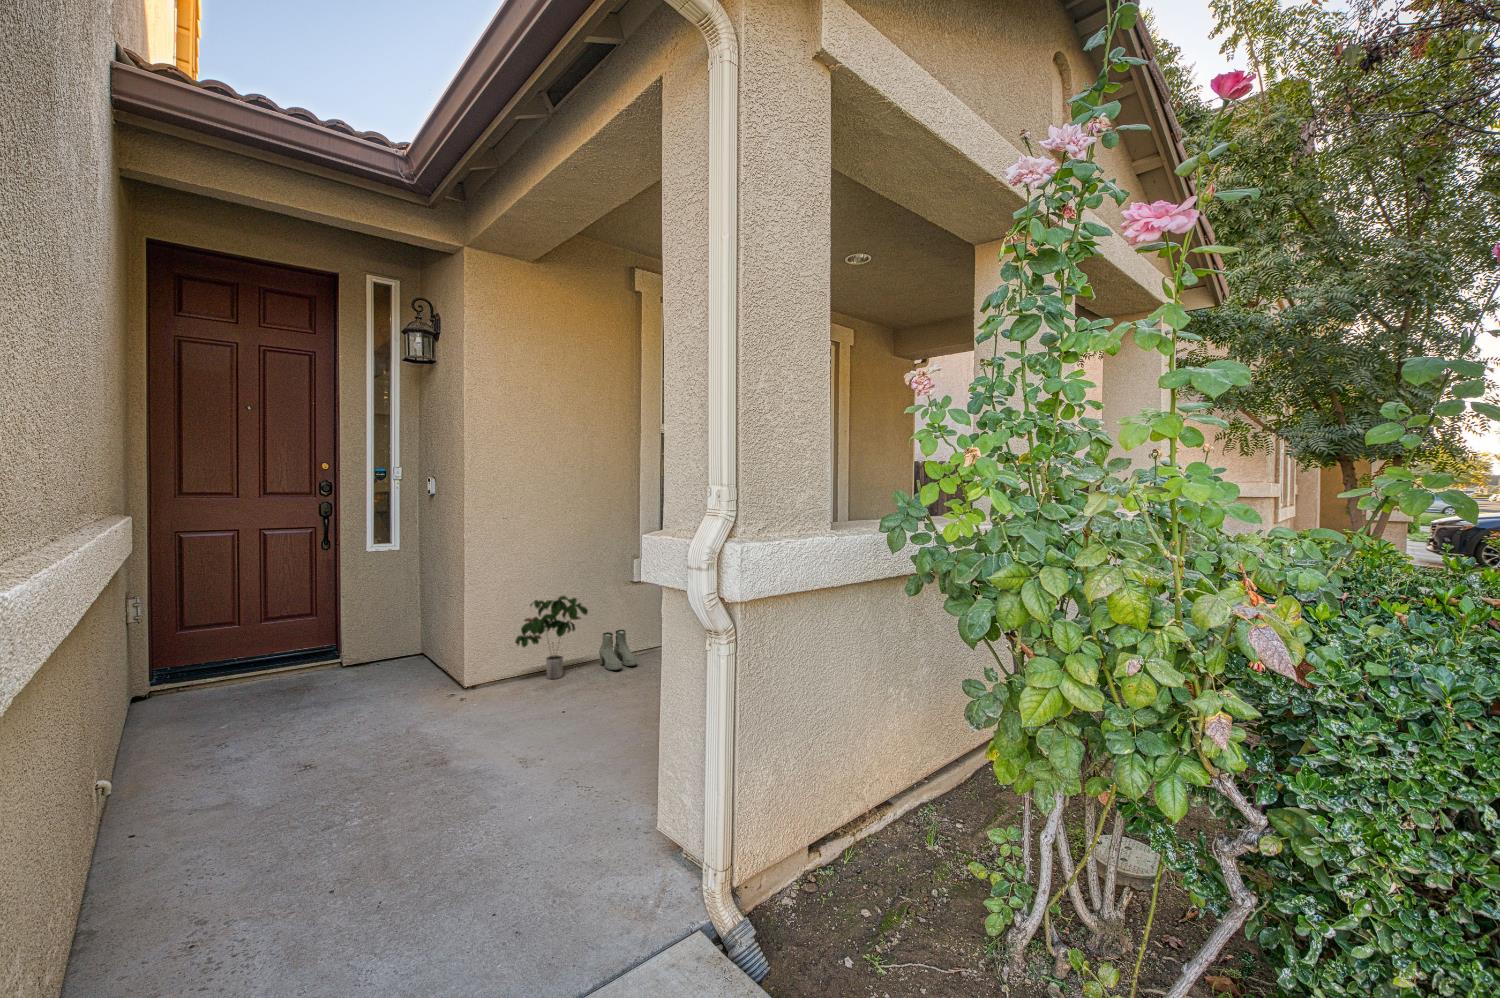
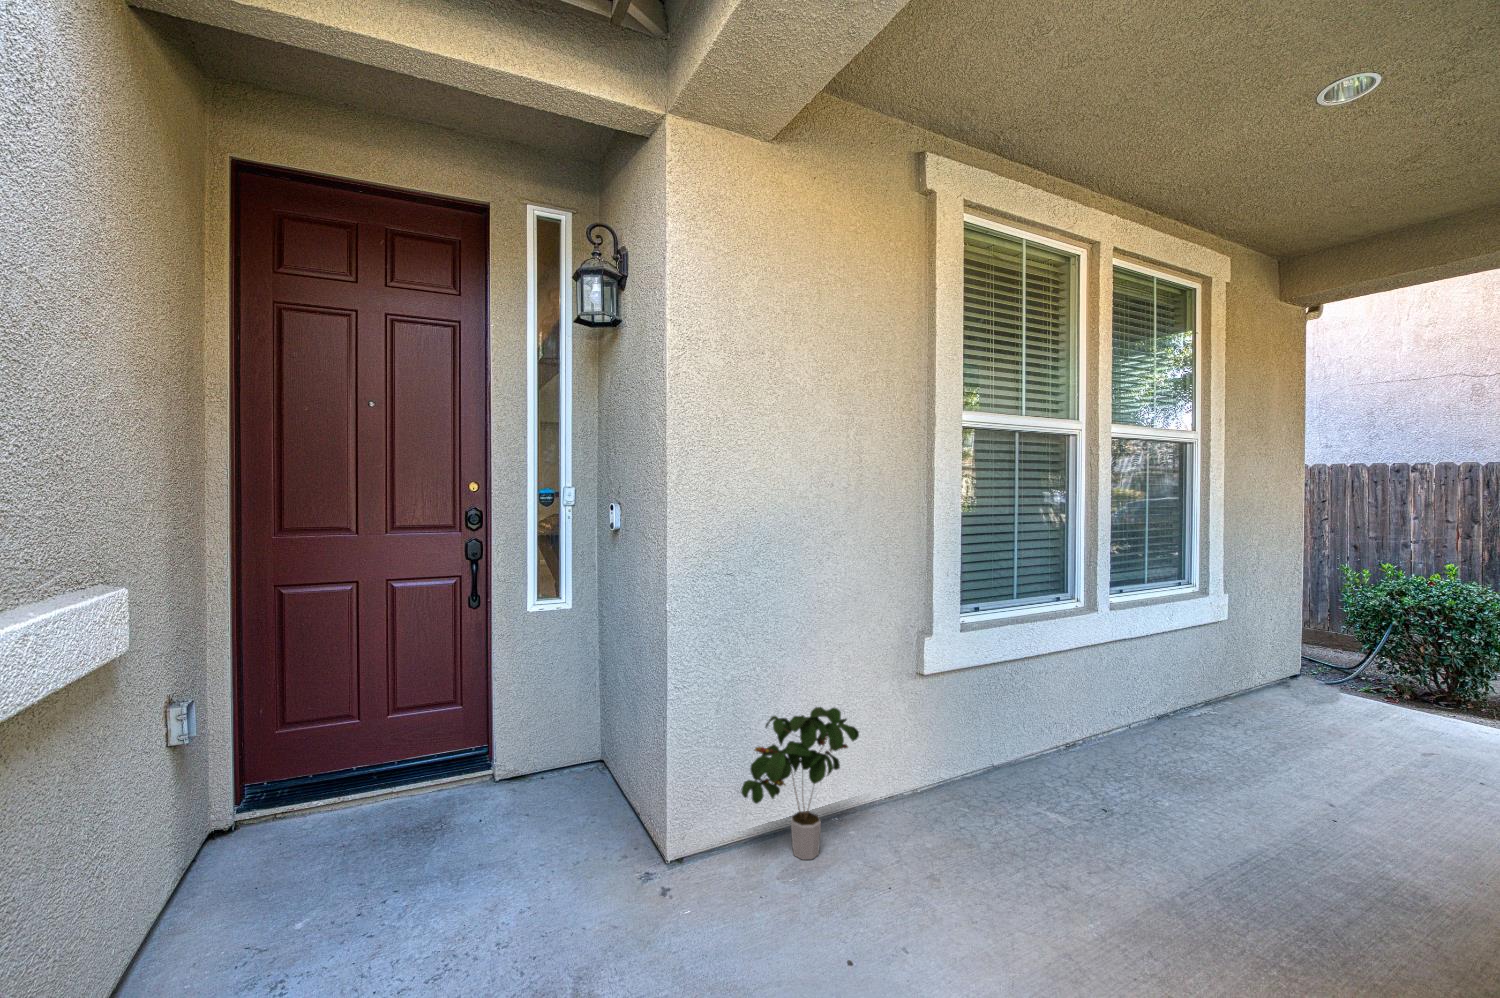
boots: present [599,630,637,670] -> none [875,761,944,847]

